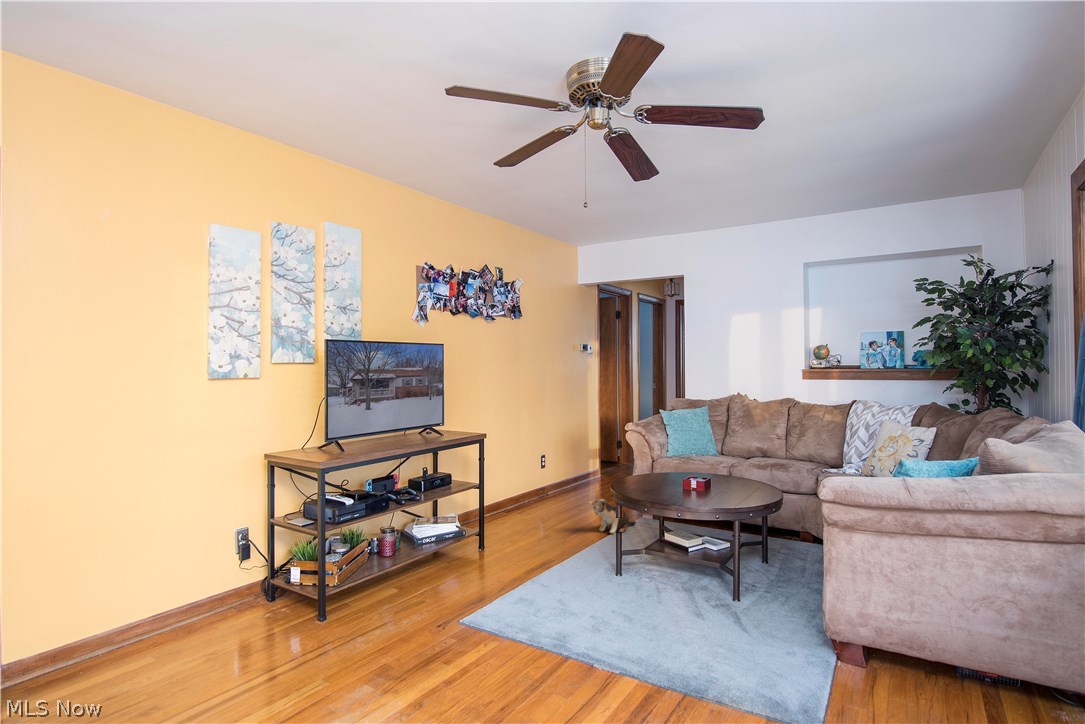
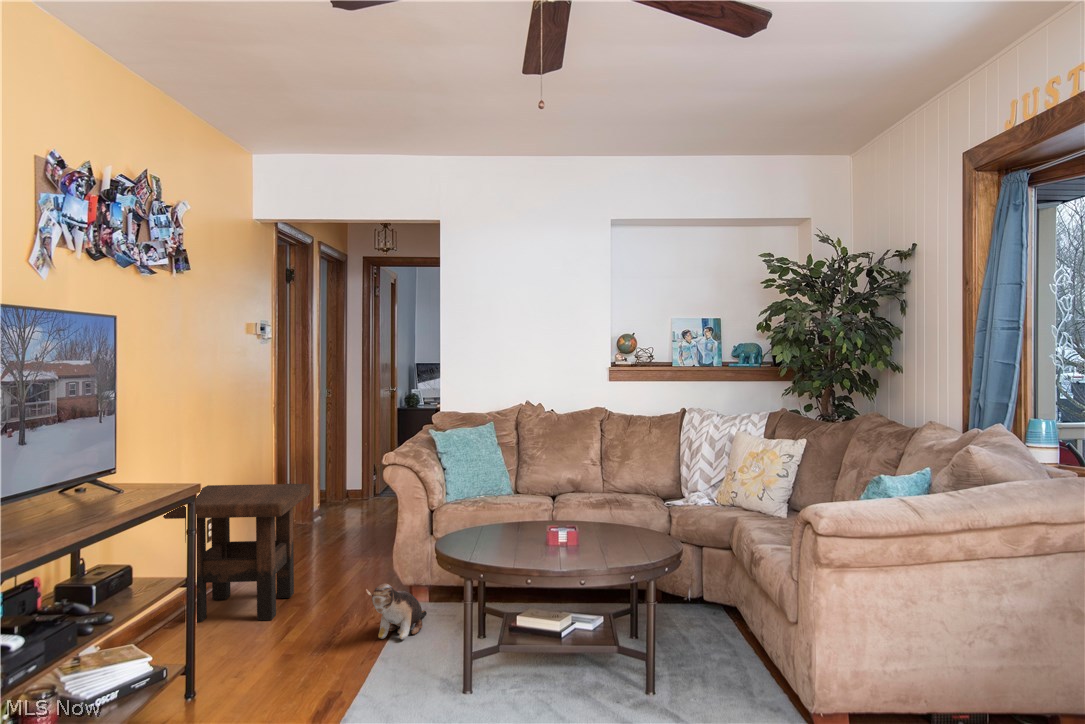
side table: none [499,436,582,514] -> present [163,484,310,622]

